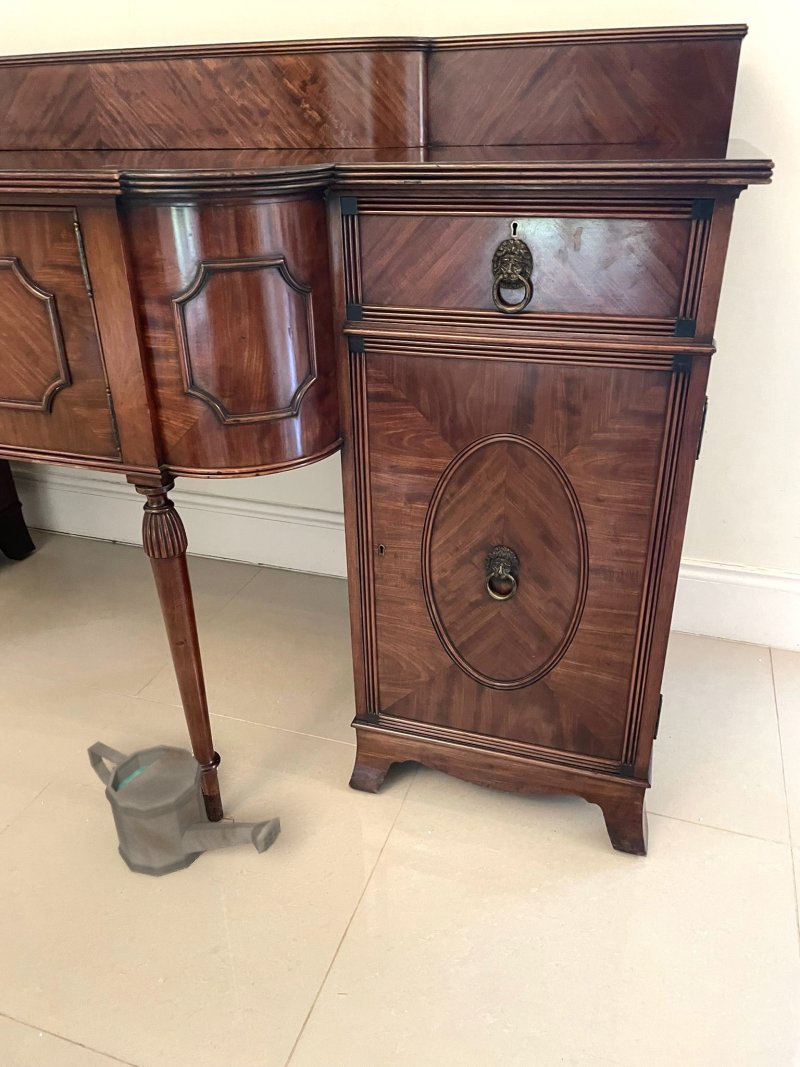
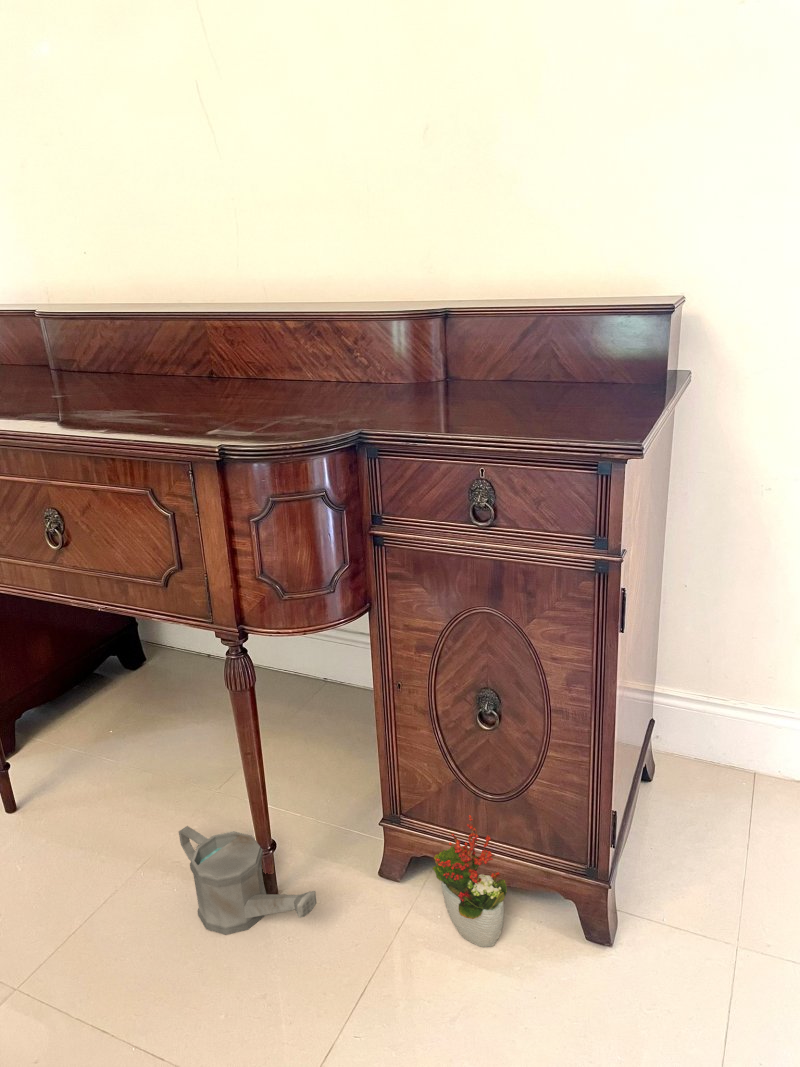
decorative plant: none [428,708,526,868] -> present [433,815,507,947]

